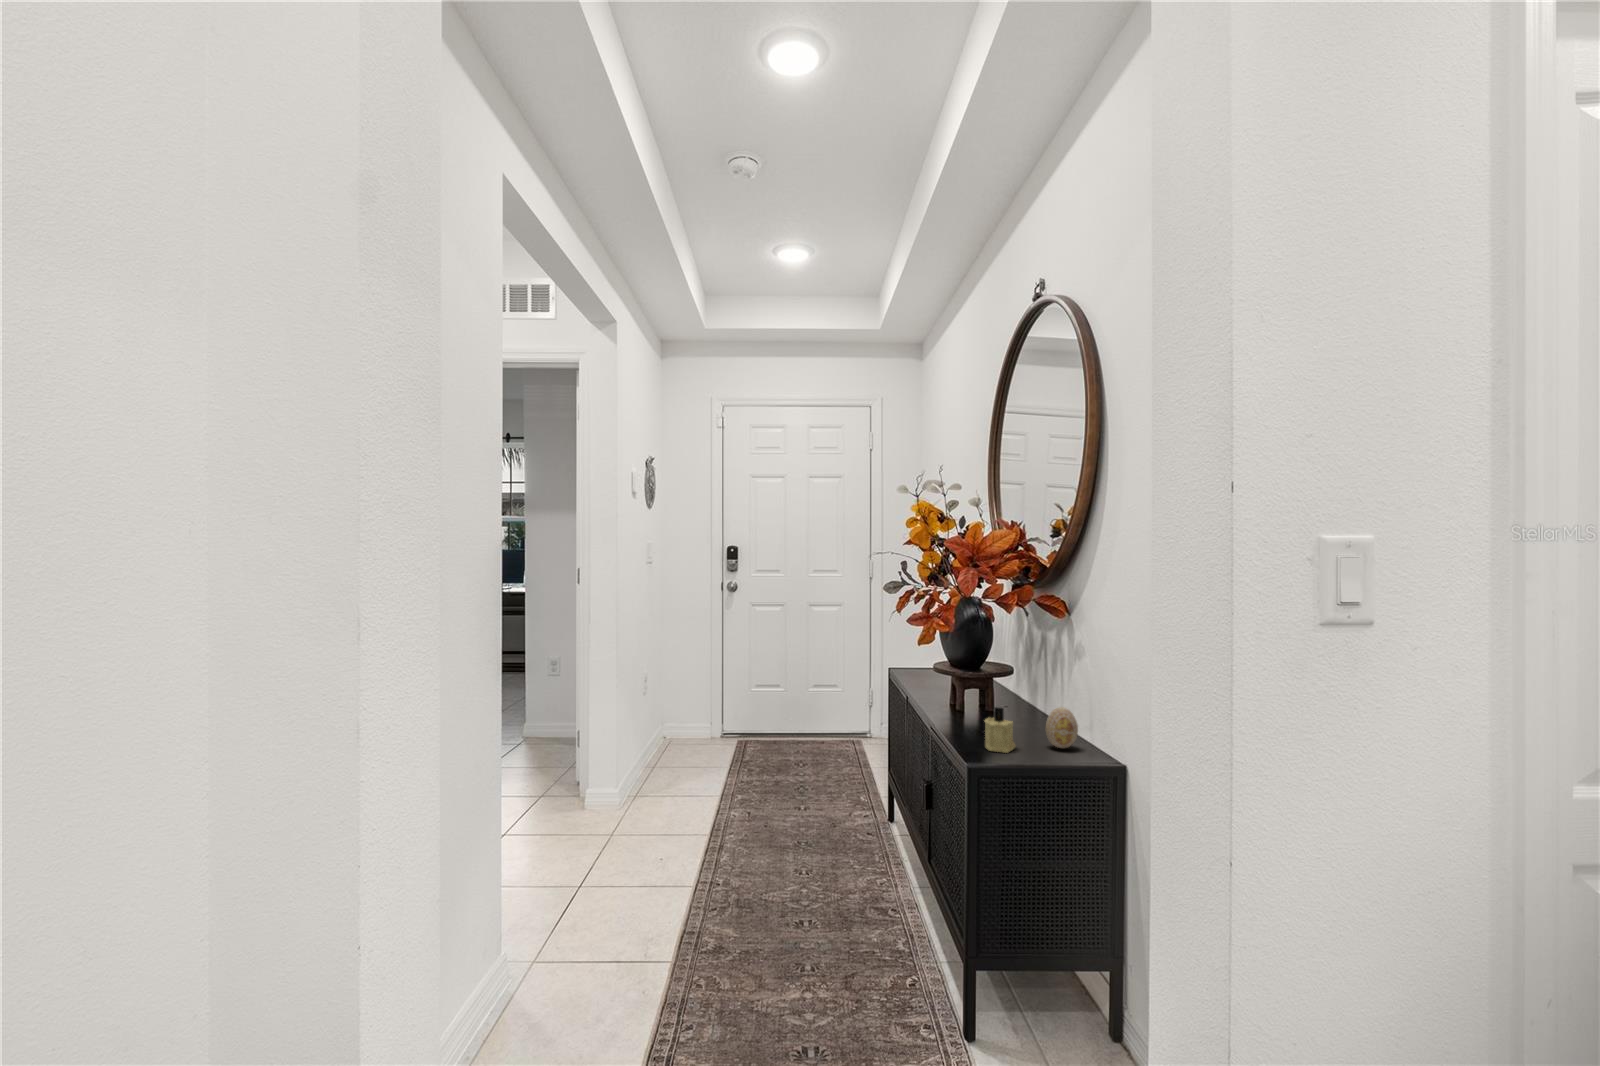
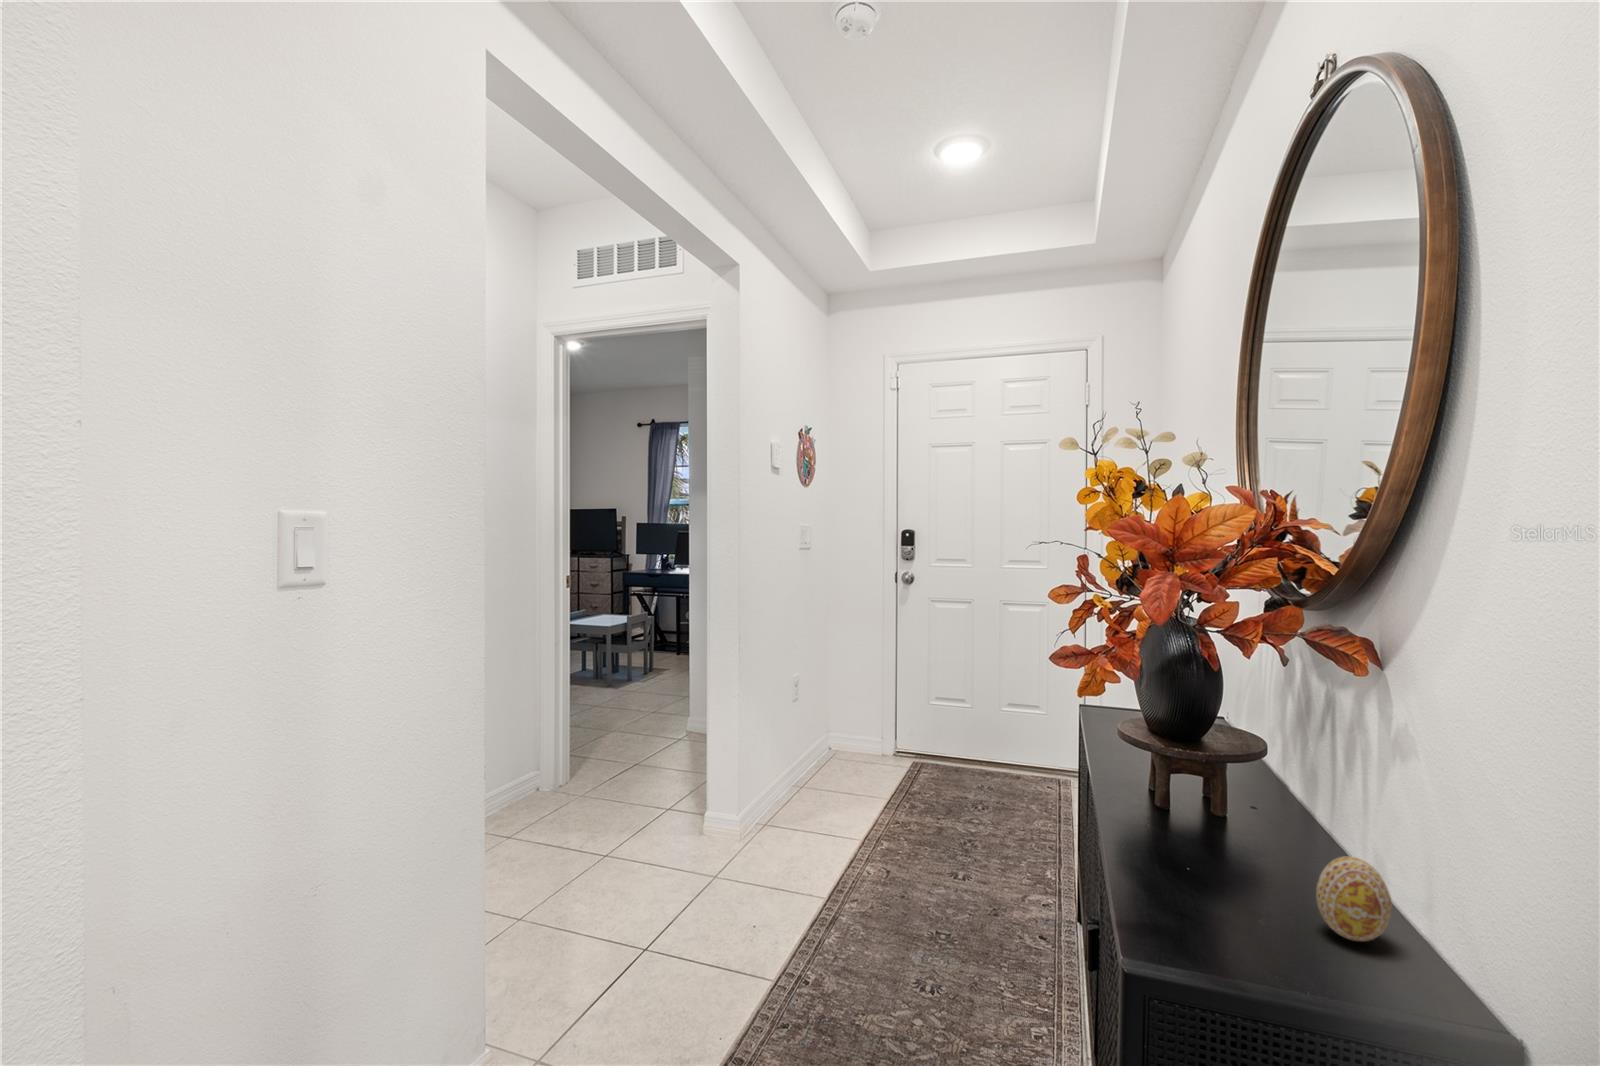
candle: present [985,707,1015,753] -> none [1183,838,1248,933]

